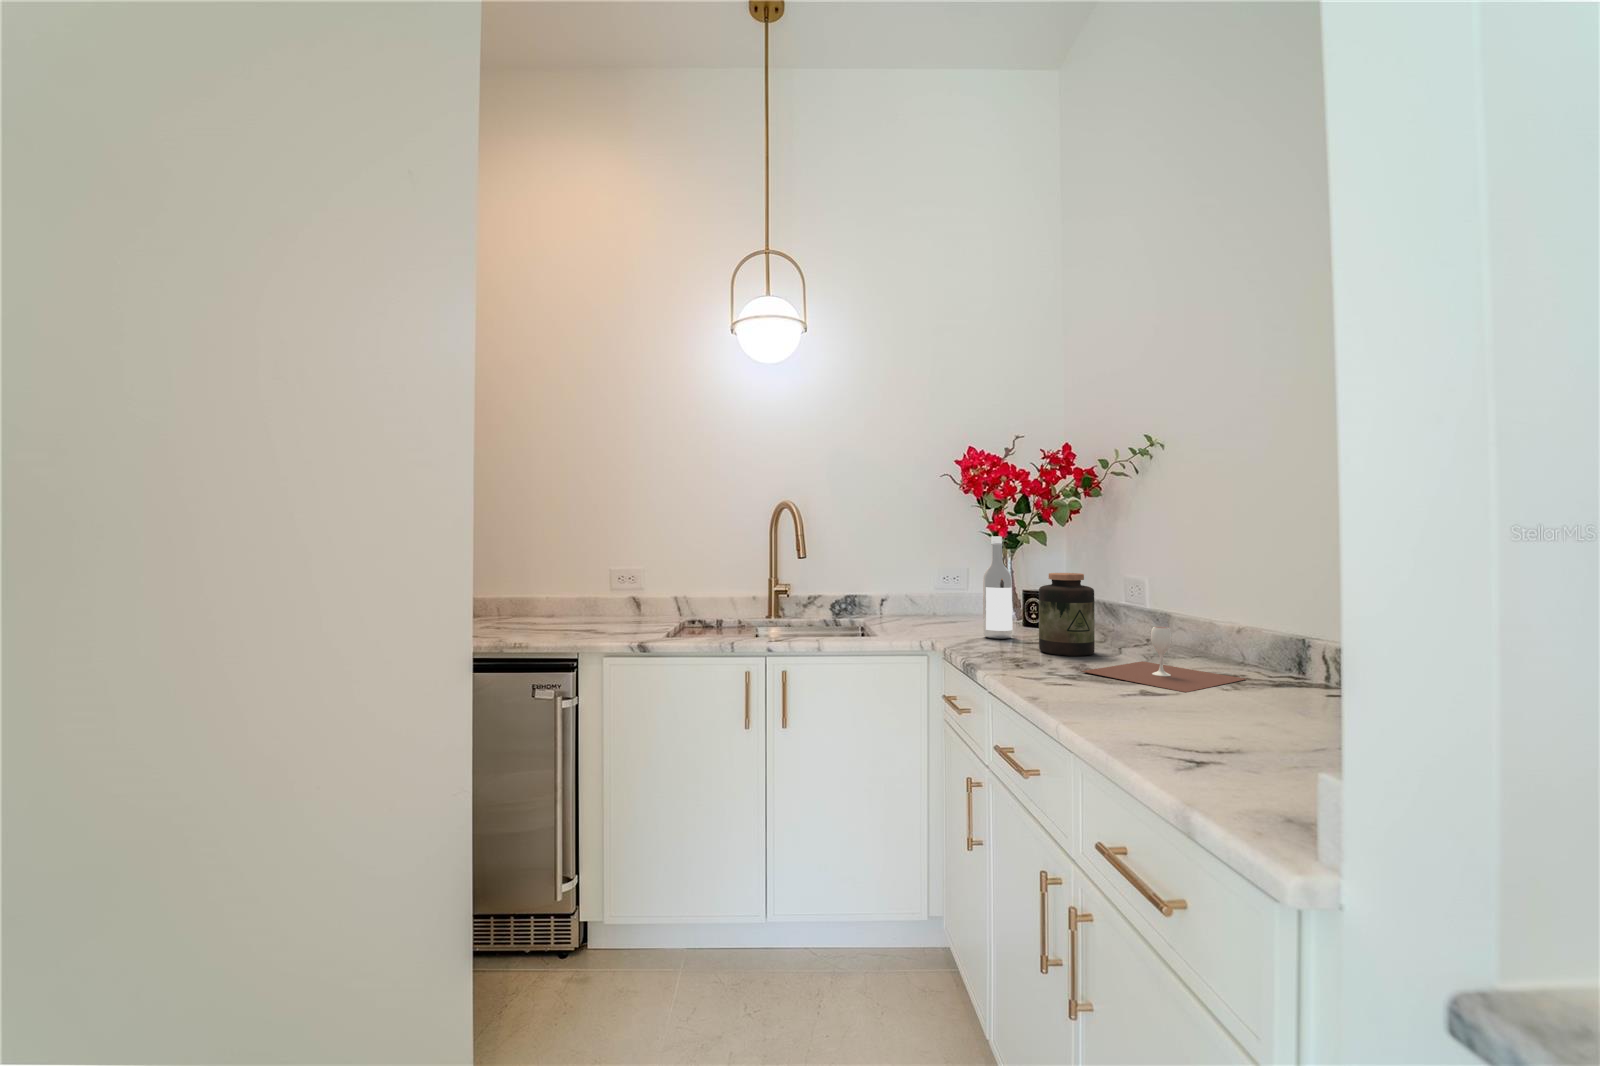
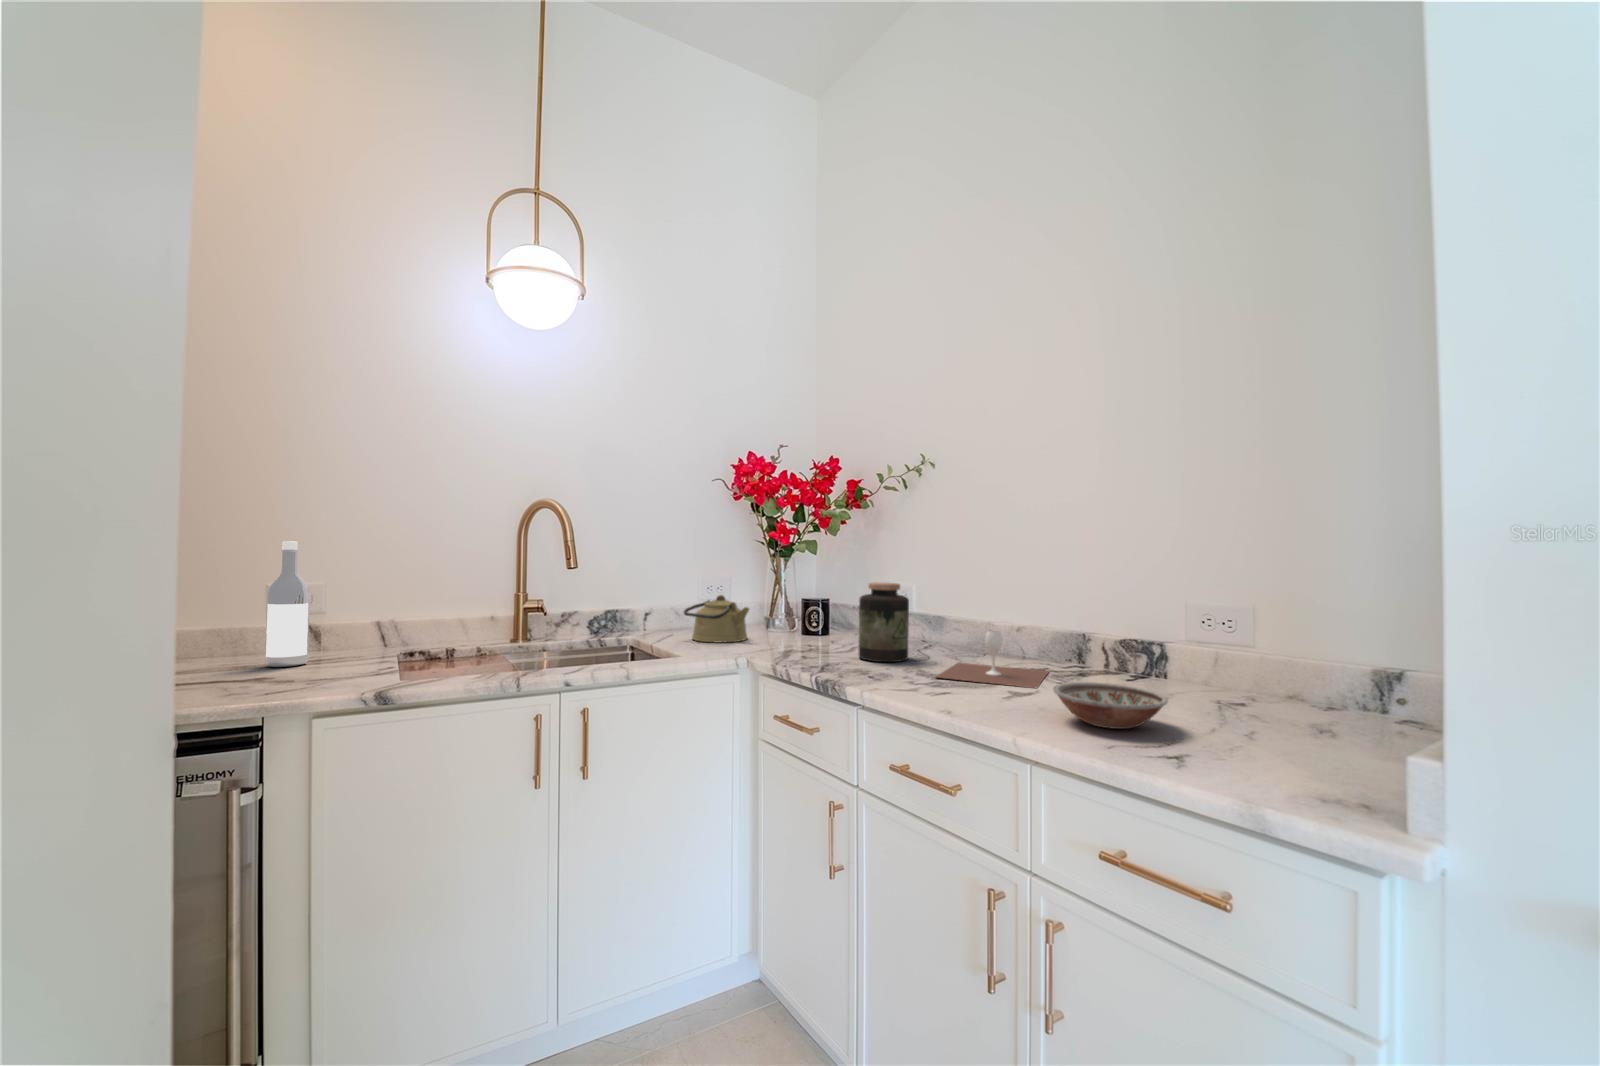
wine bottle: present [983,536,1013,639] -> present [265,541,310,667]
kettle: none [905,584,966,629] -> present [684,595,749,643]
bowl: none [1123,682,1263,737] -> present [1053,682,1168,729]

